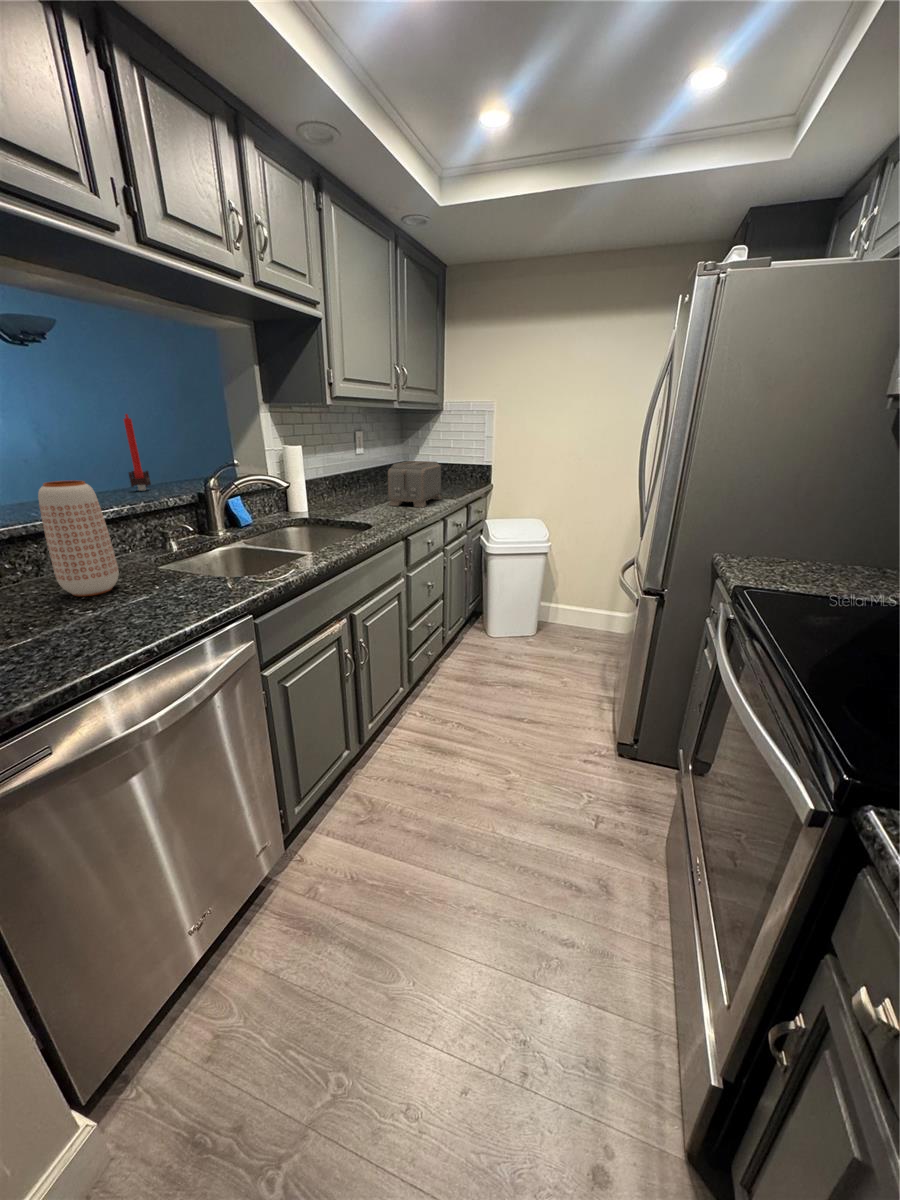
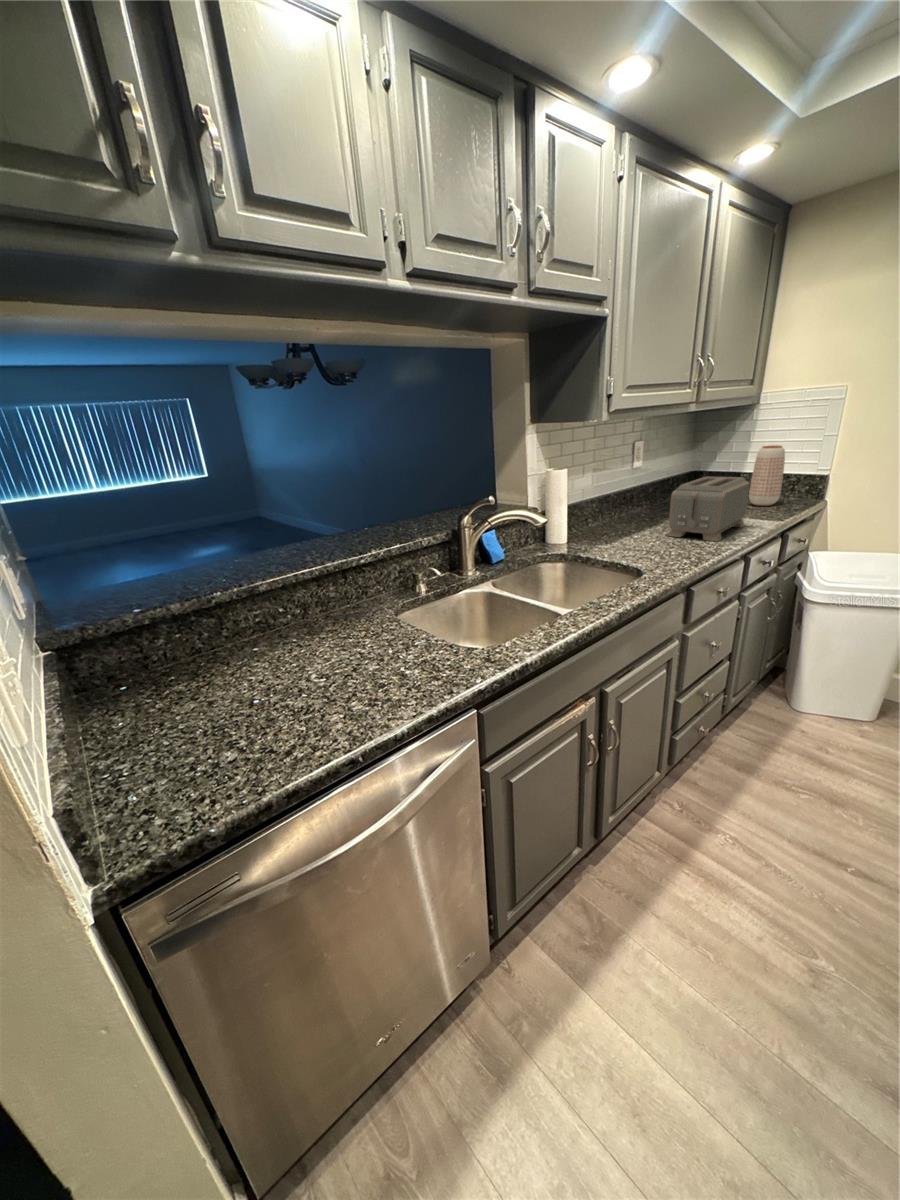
candle: present [124,414,151,490] -> none [396,450,415,523]
vase: present [38,480,119,597] -> present [749,445,785,506]

